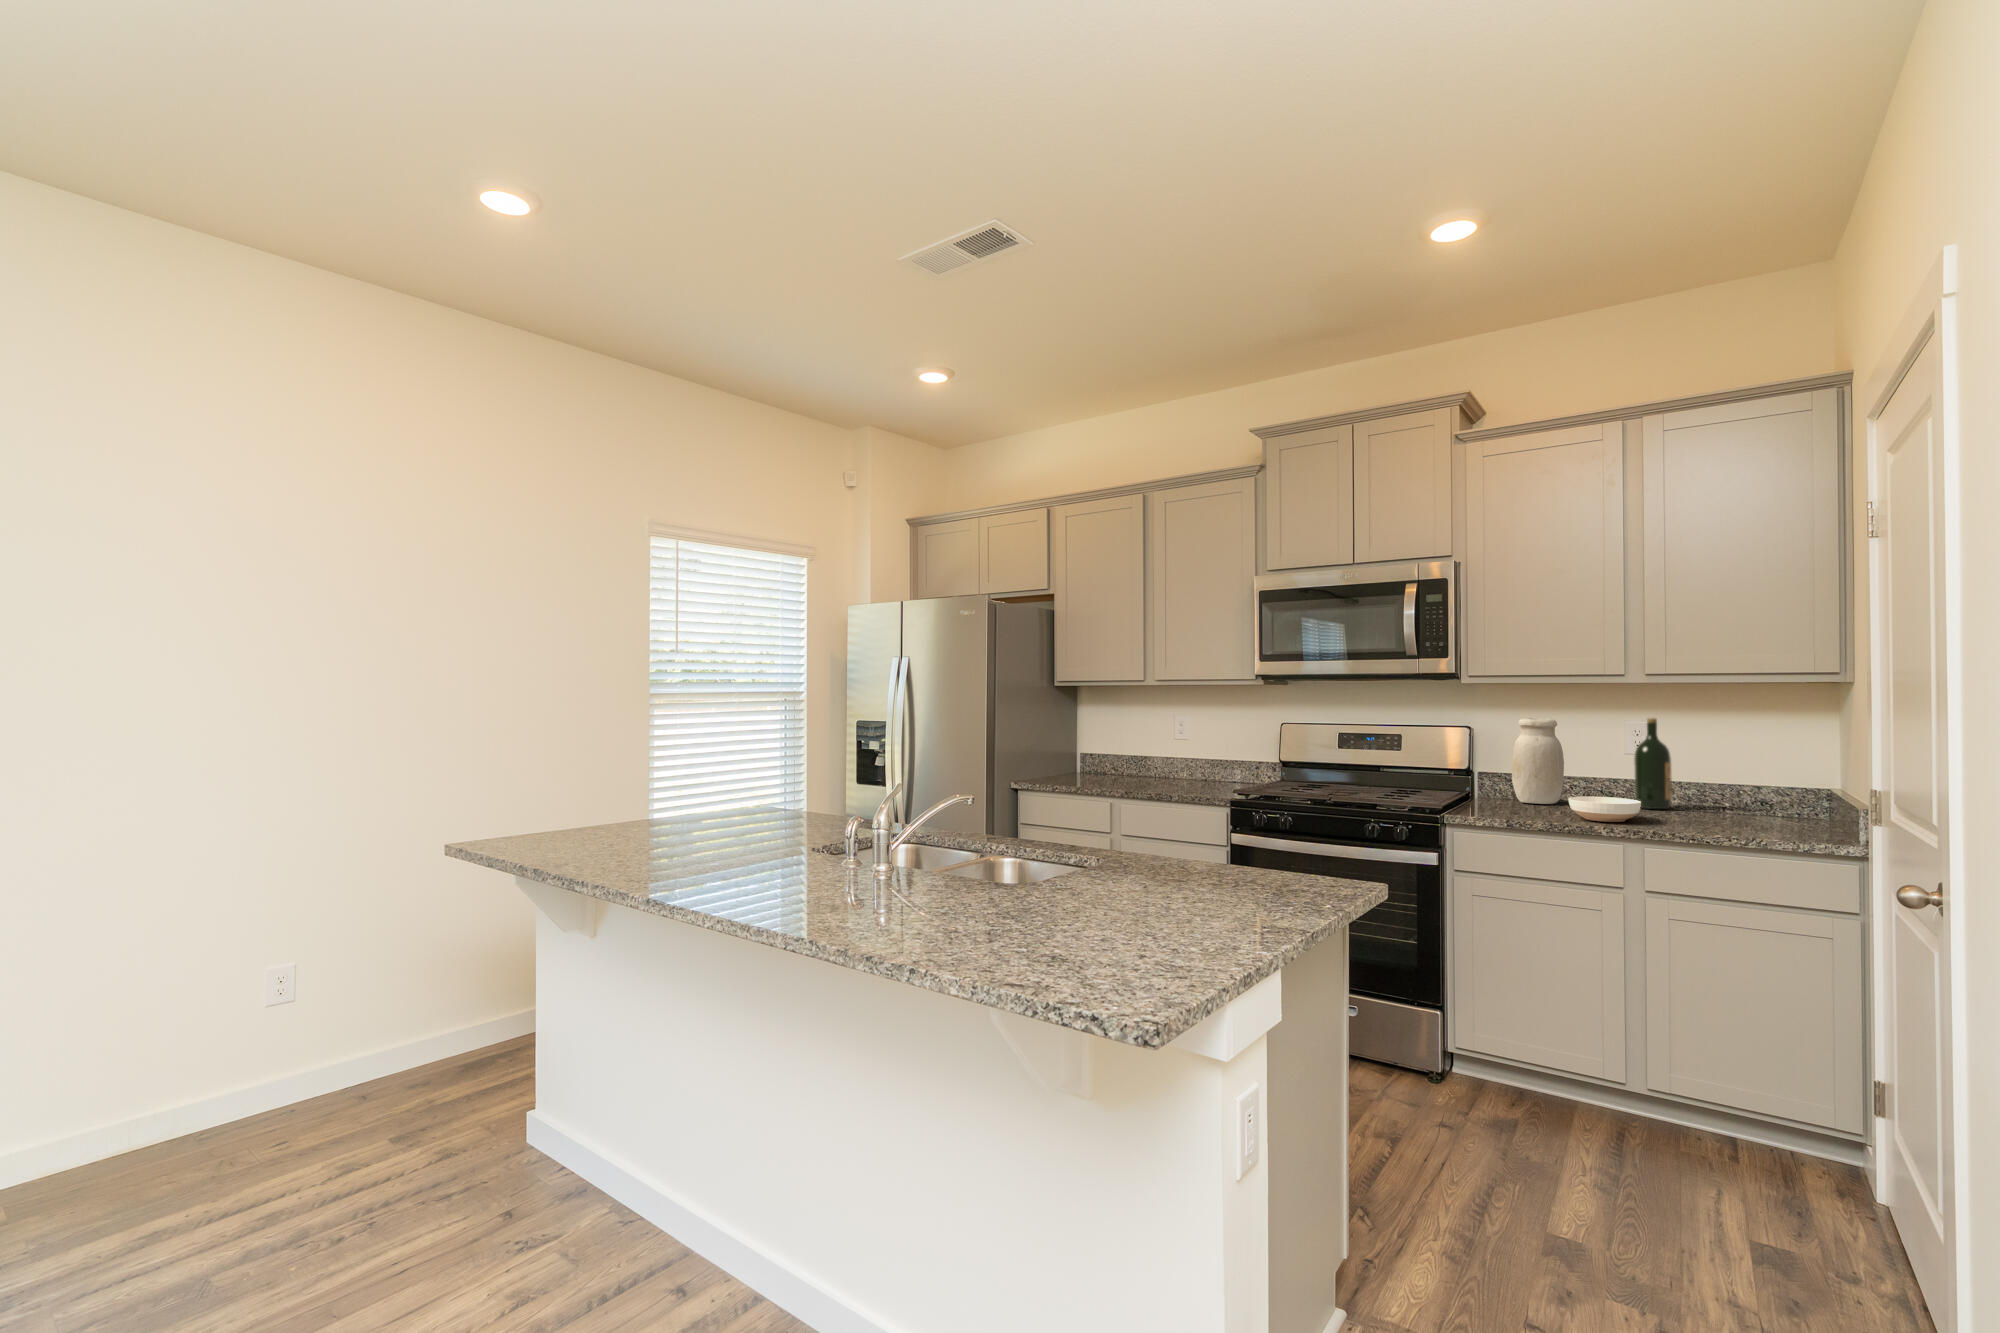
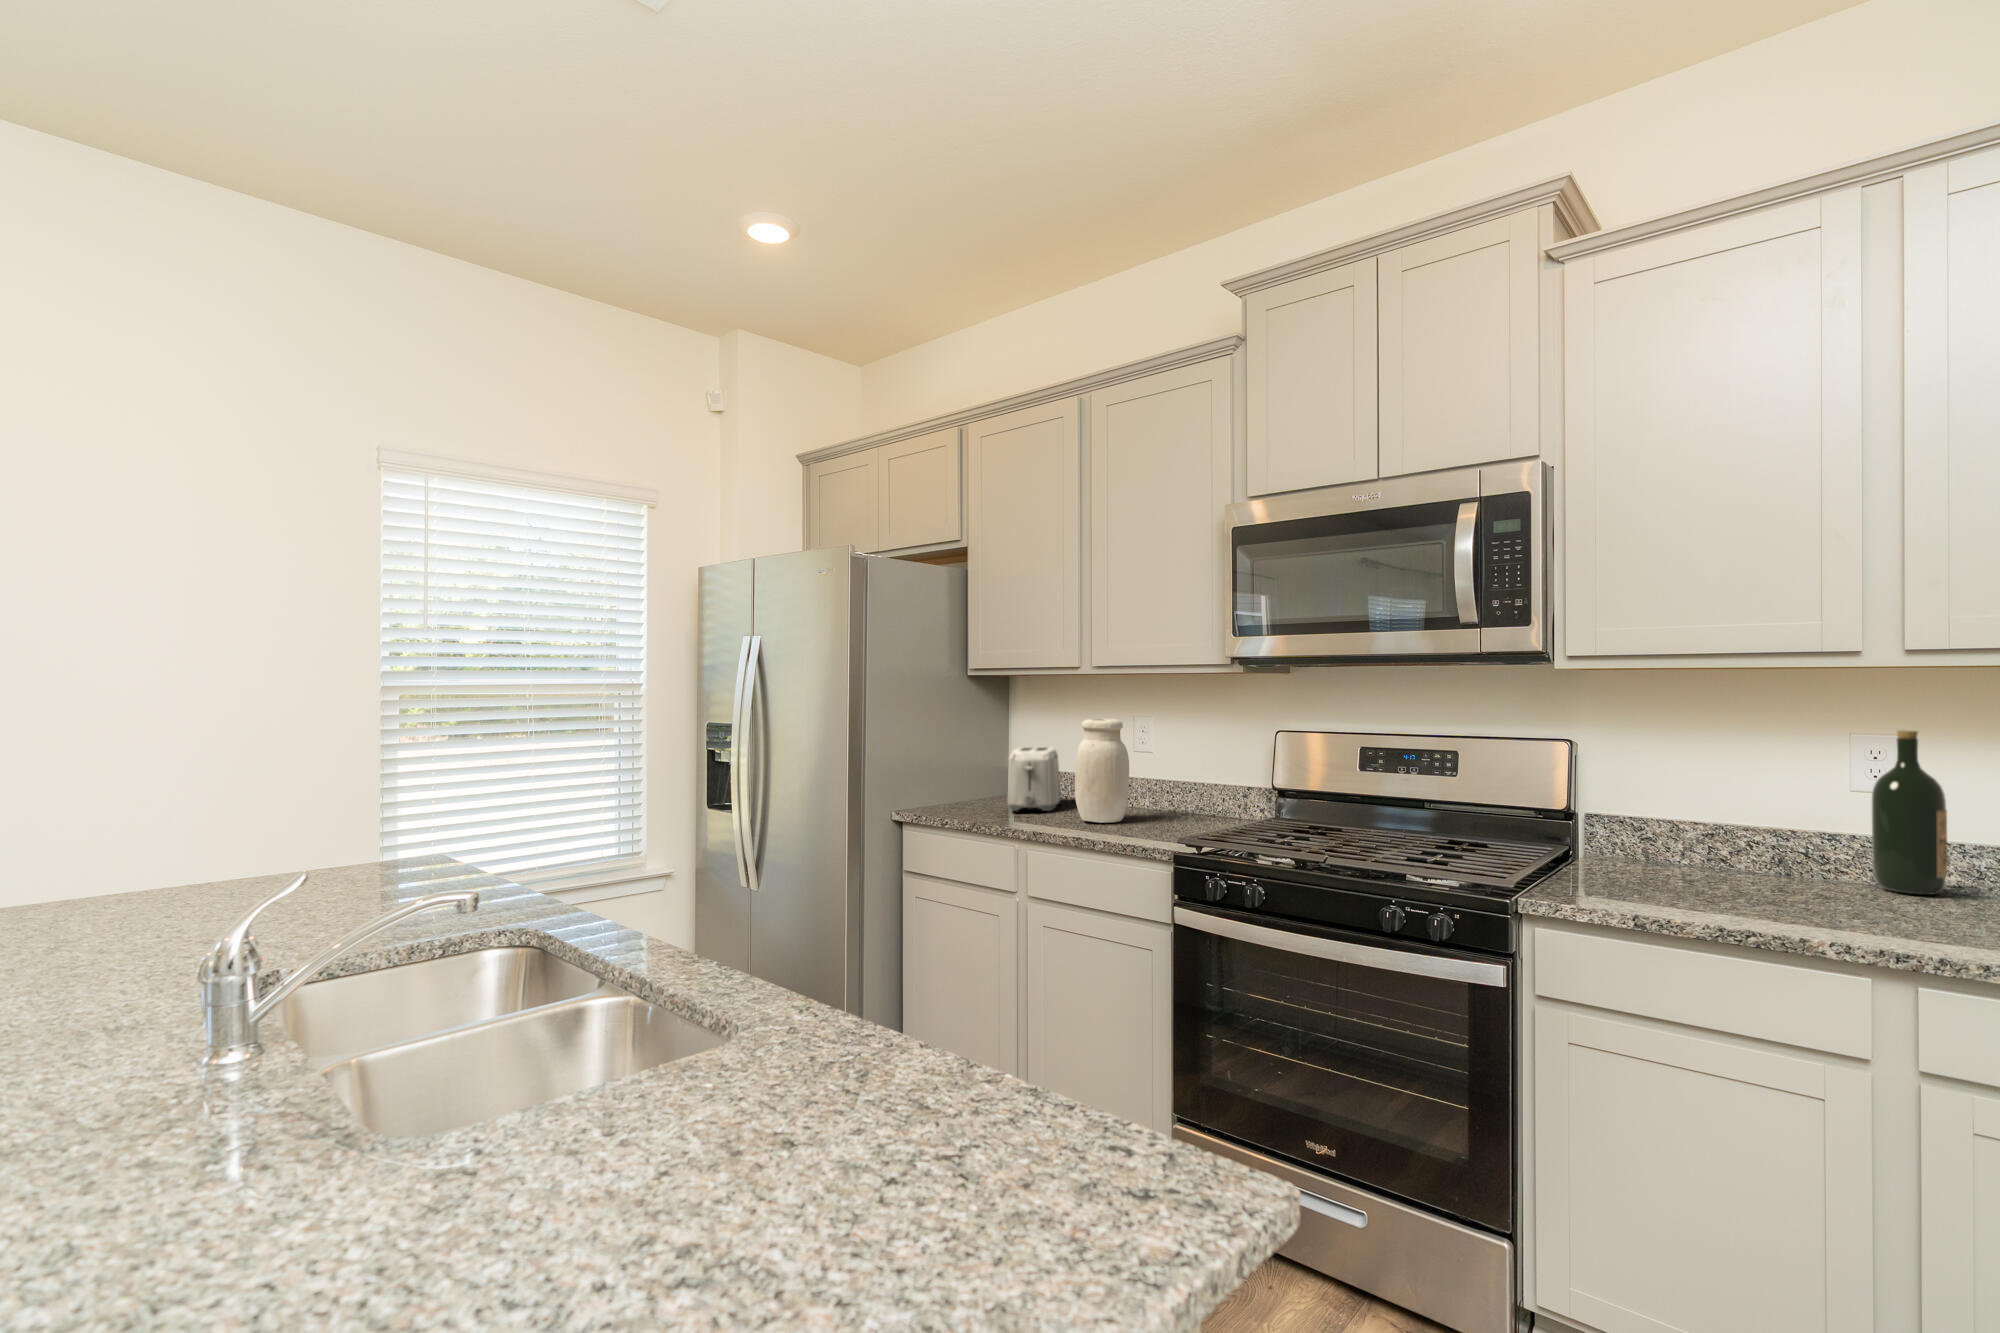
jar: present [1512,718,1564,804] -> present [1075,719,1129,823]
toaster: none [1086,738,1123,783] -> present [1007,747,1061,811]
bowl: present [1569,796,1641,822] -> none [1753,871,1903,926]

